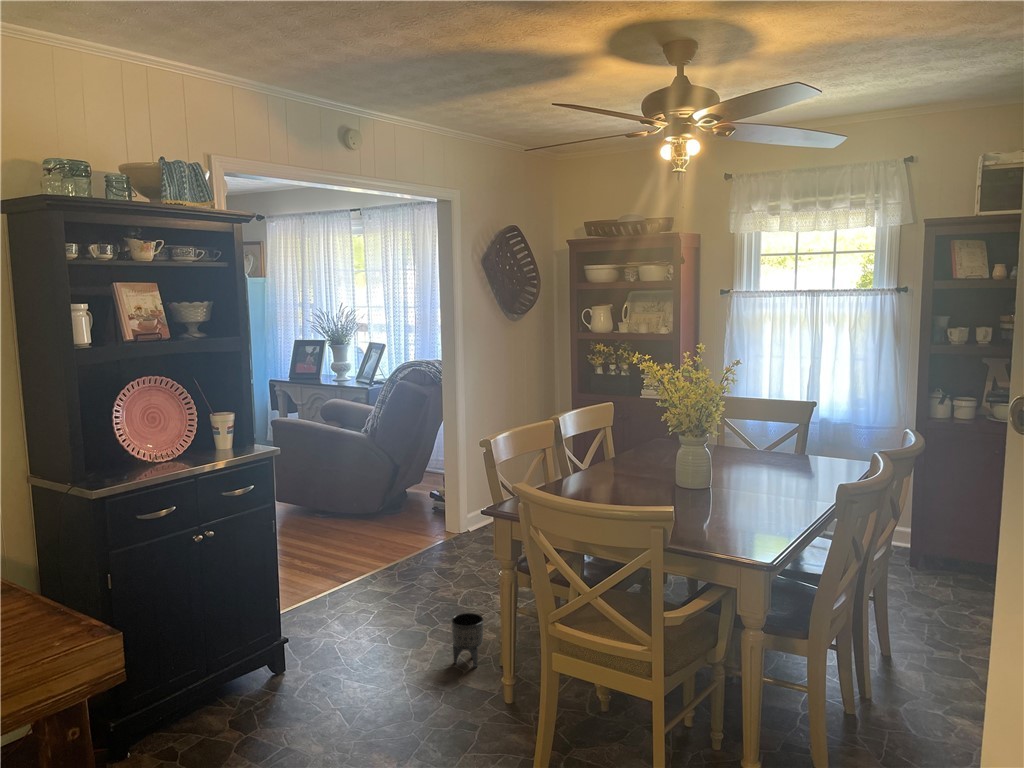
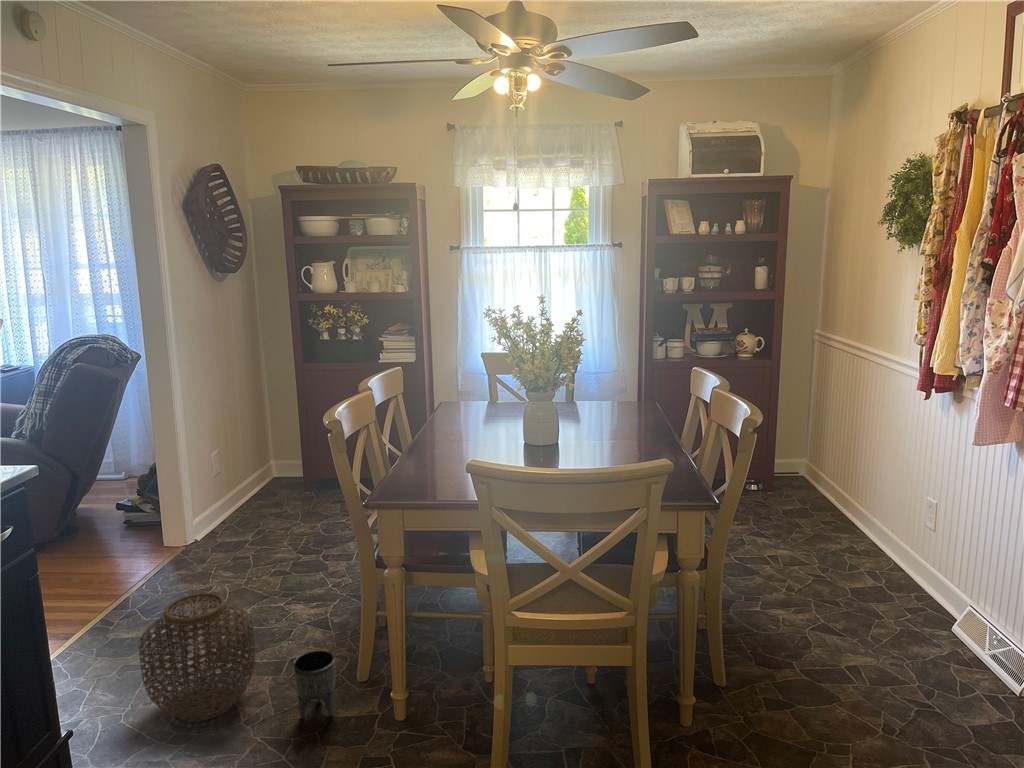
woven basket: none [360,552,440,646] -> present [139,593,255,721]

